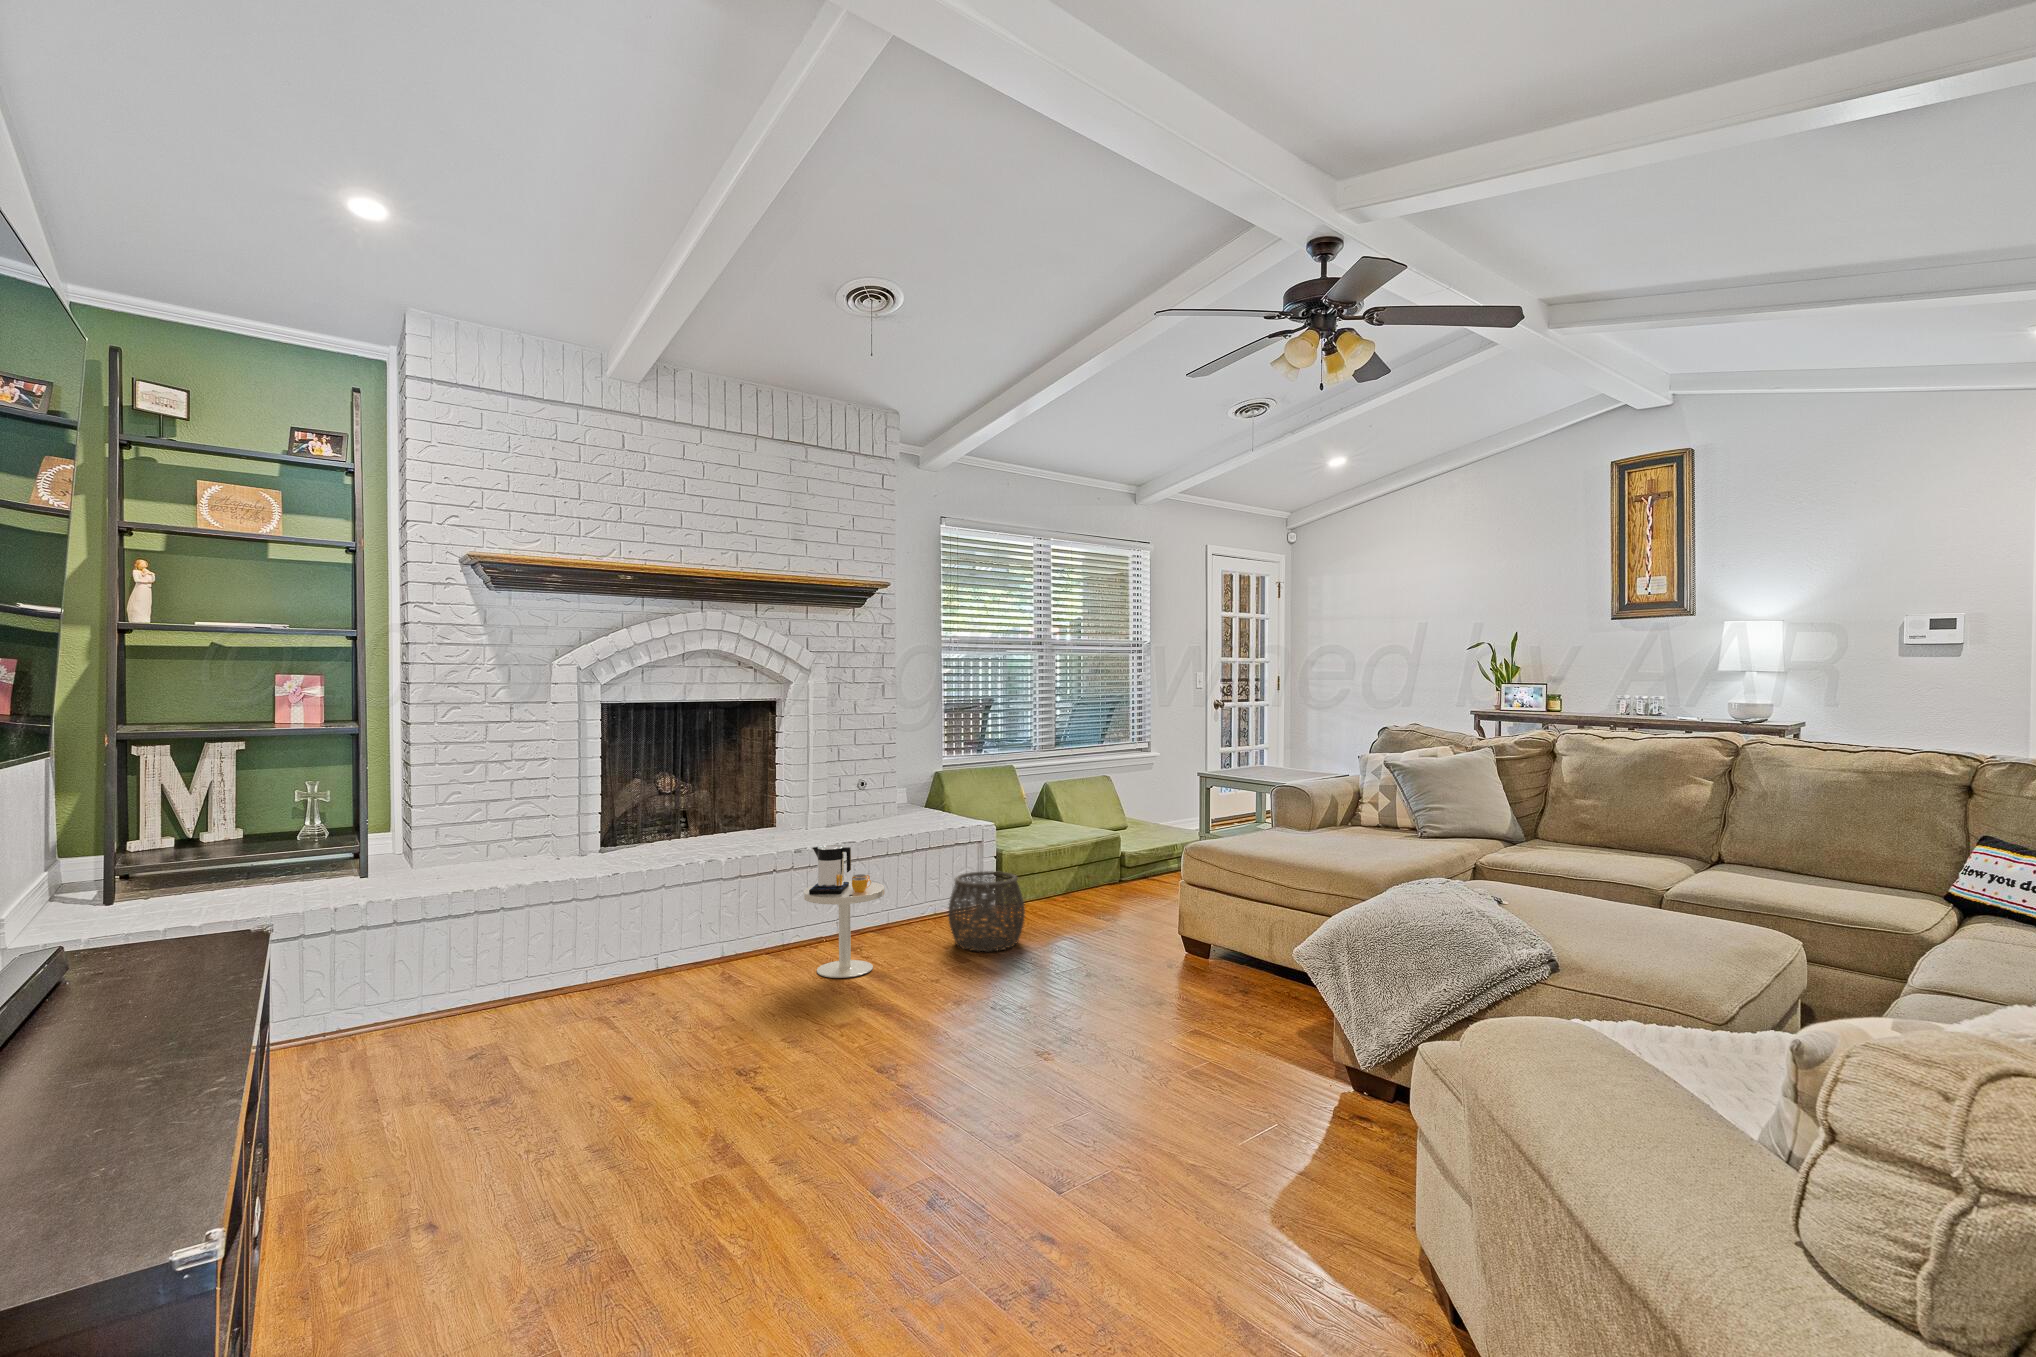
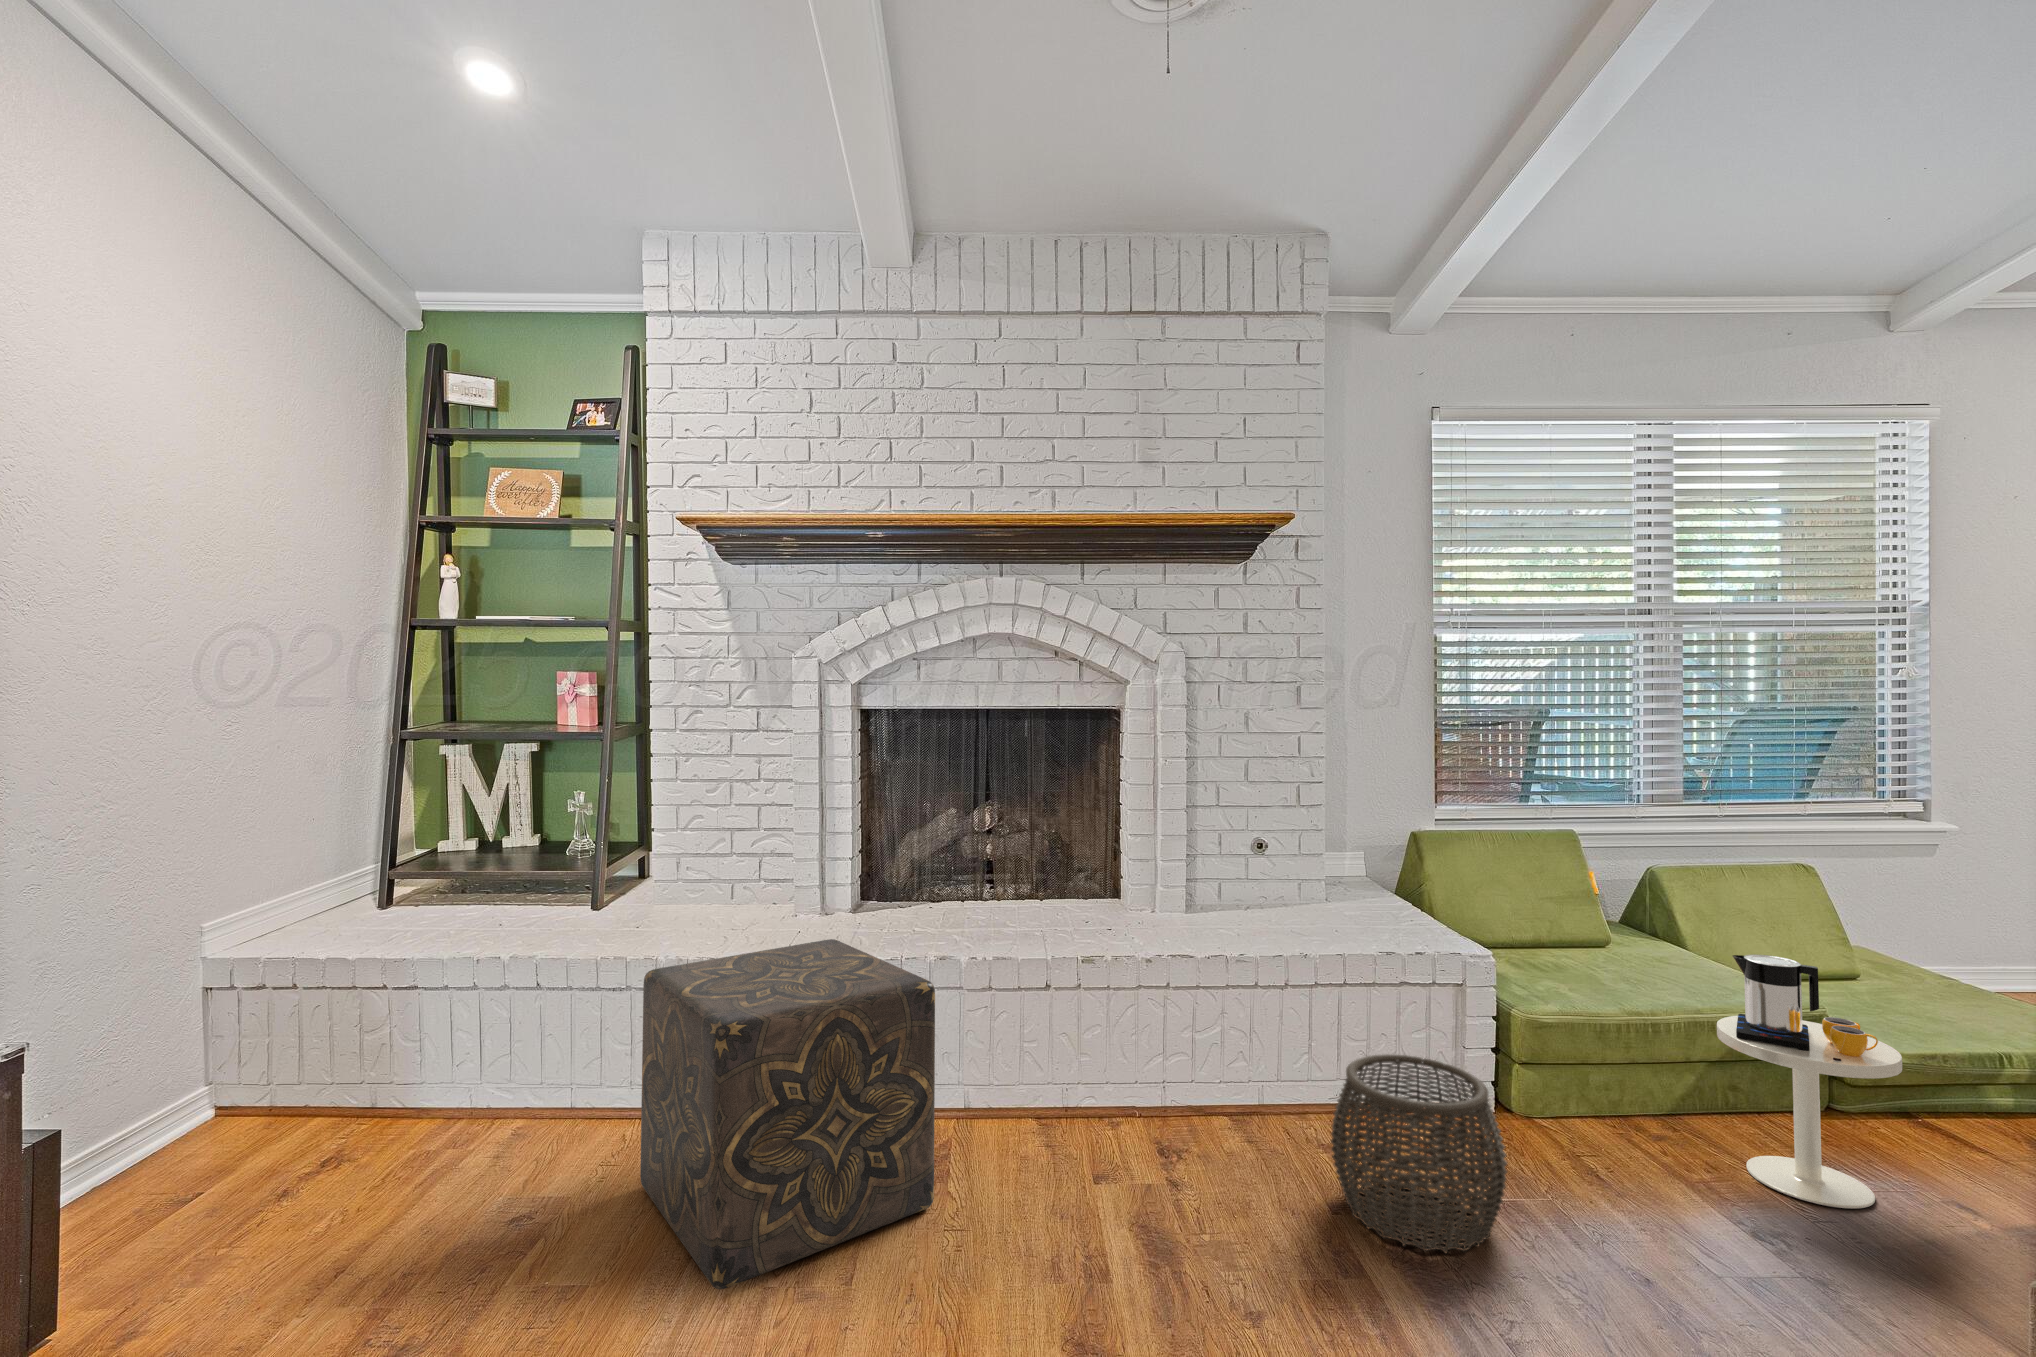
side table: present [804,845,884,978] -> present [1717,955,1902,1209]
ottoman: none [556,859,759,1040] -> present [640,939,935,1290]

